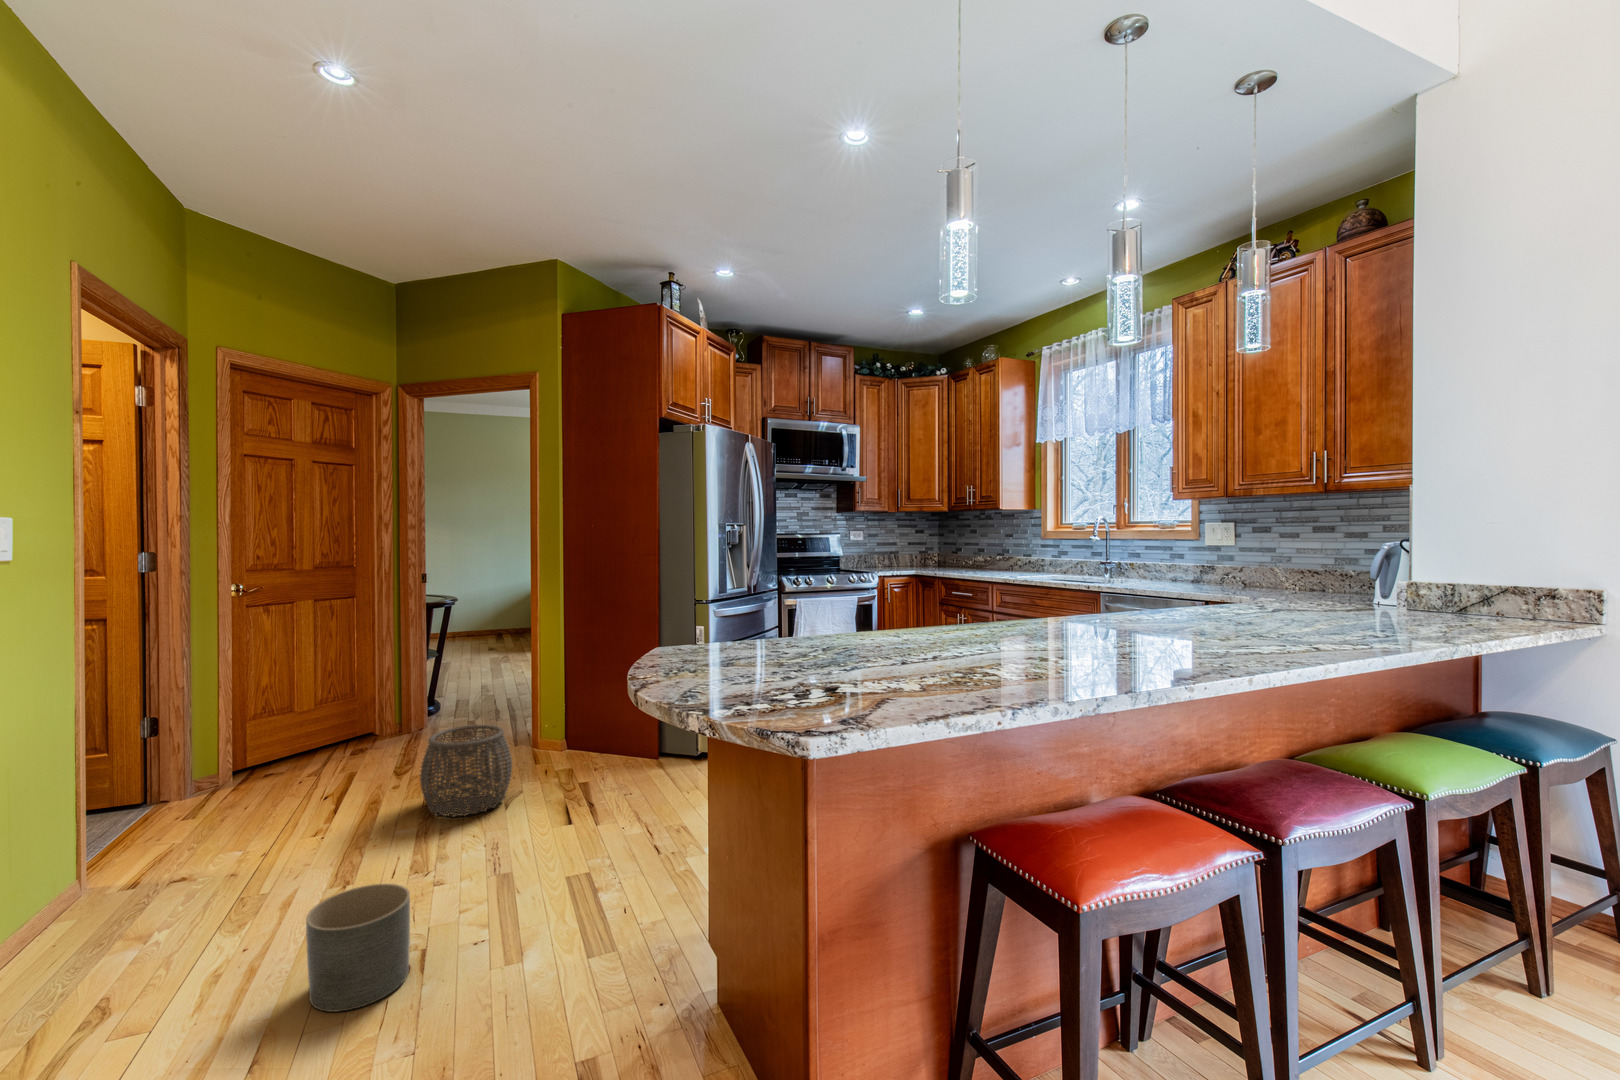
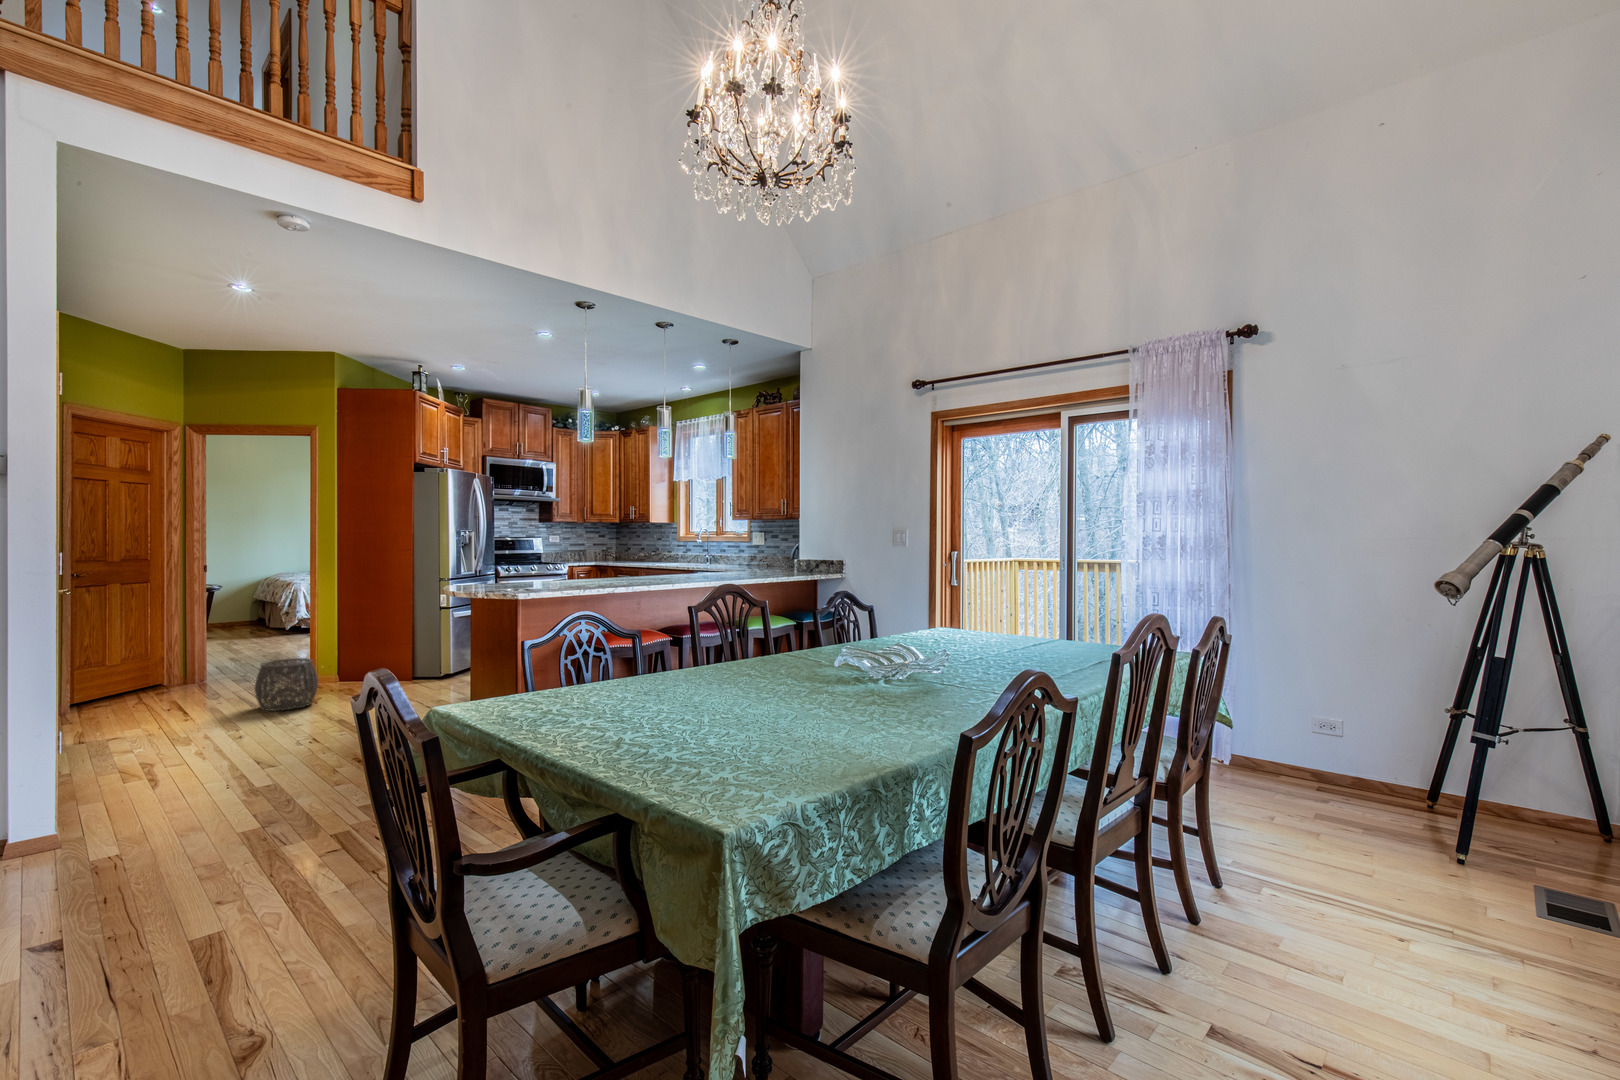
planter: present [306,884,410,1012] -> none [262,709,314,758]

